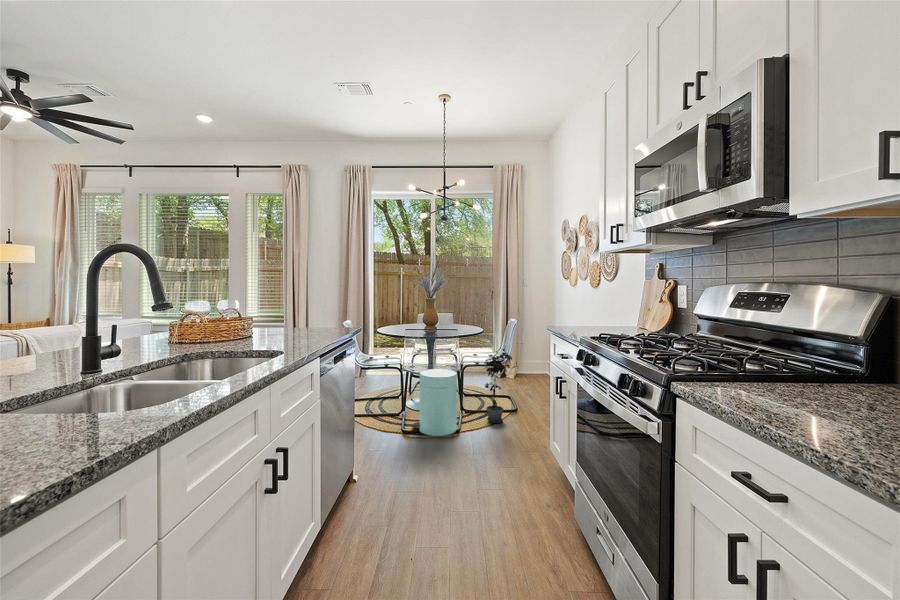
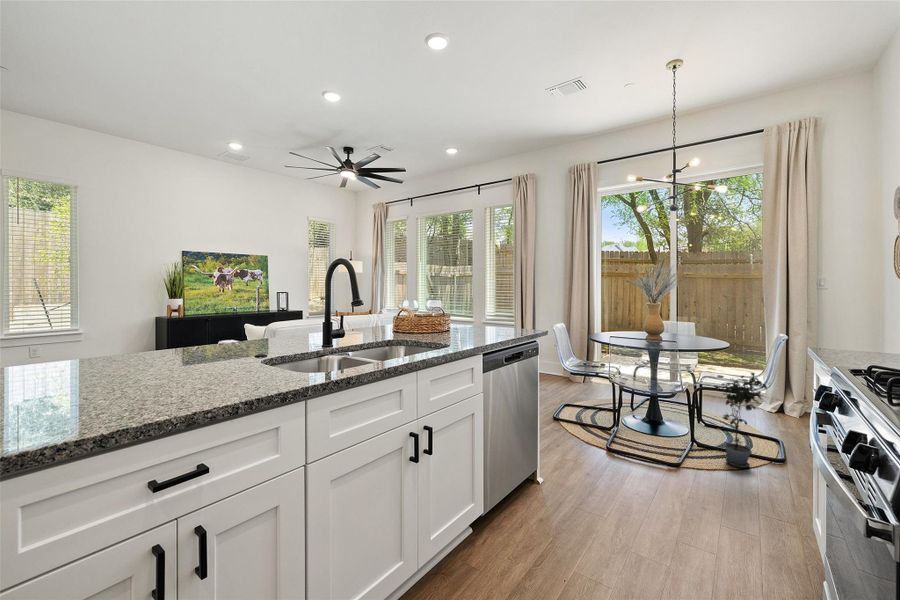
trash can: present [412,369,457,436] -> none [620,385,679,465]

